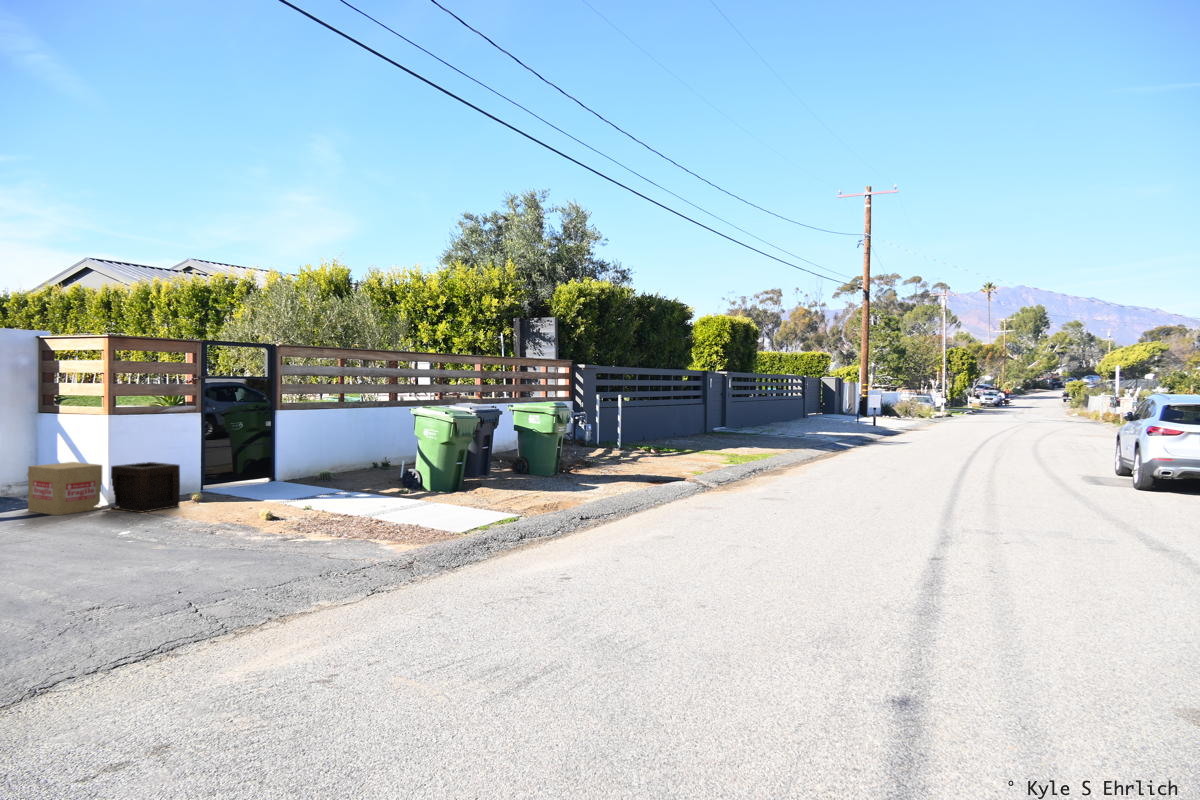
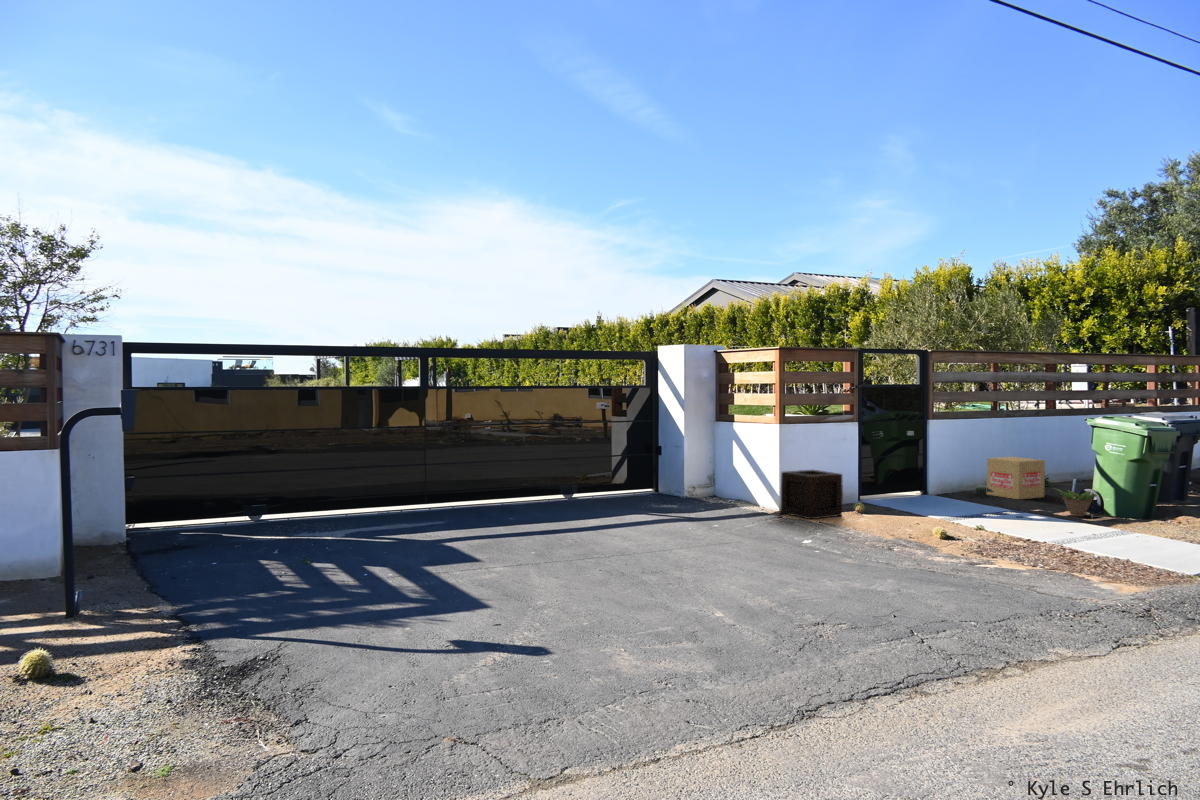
cardboard box: present [28,462,102,515] -> present [987,457,1045,499]
decorative plant: none [381,467,417,490] -> present [1055,489,1096,516]

